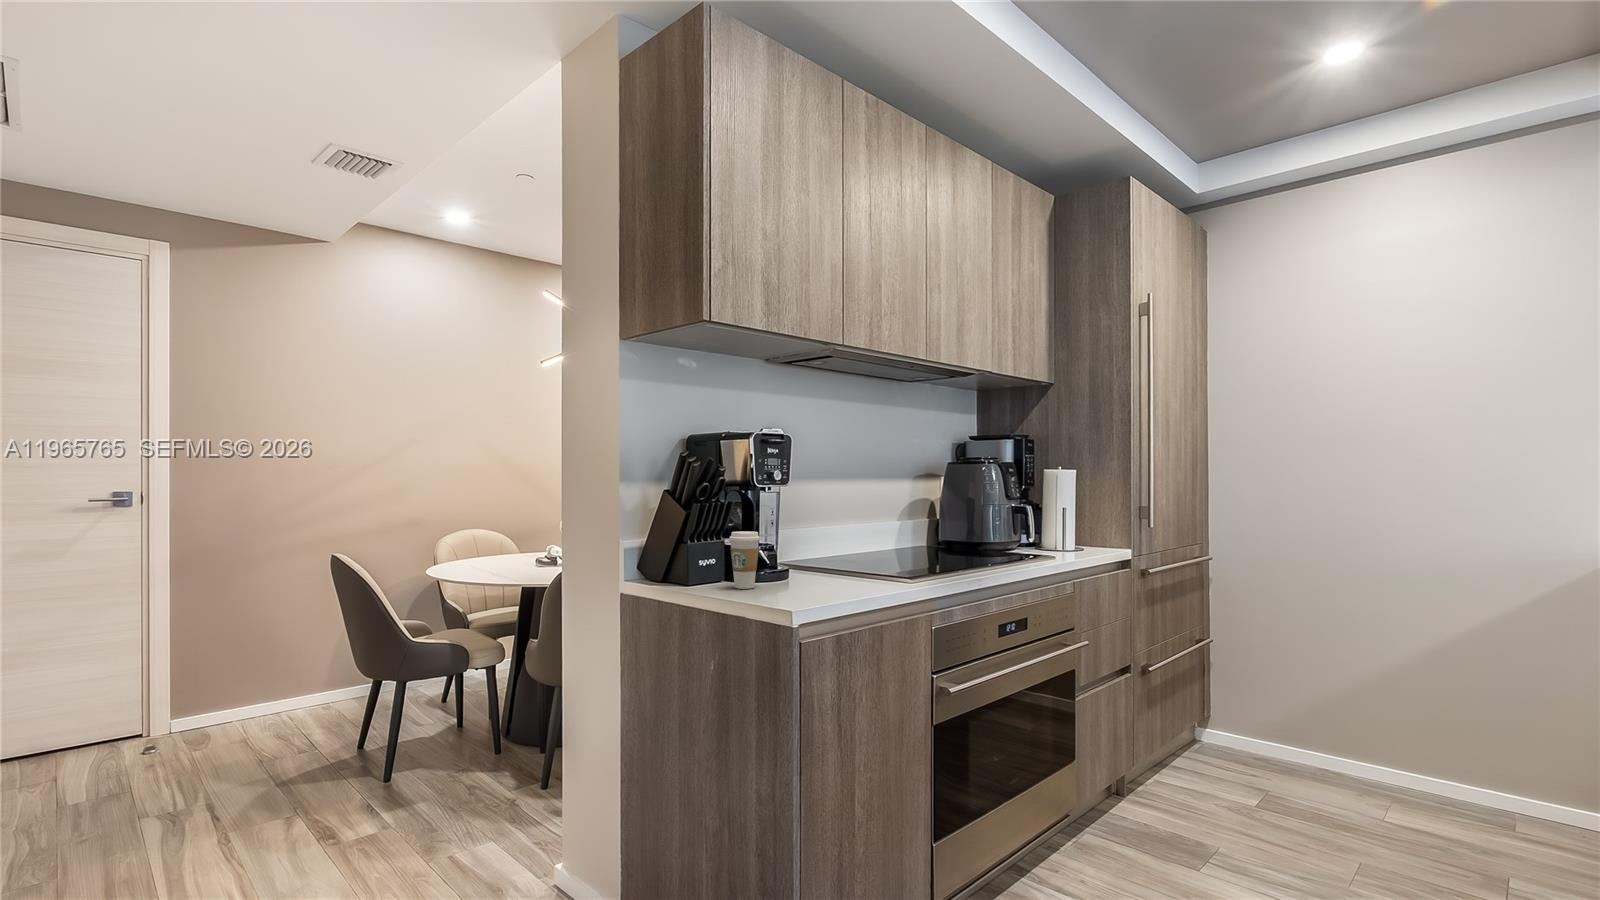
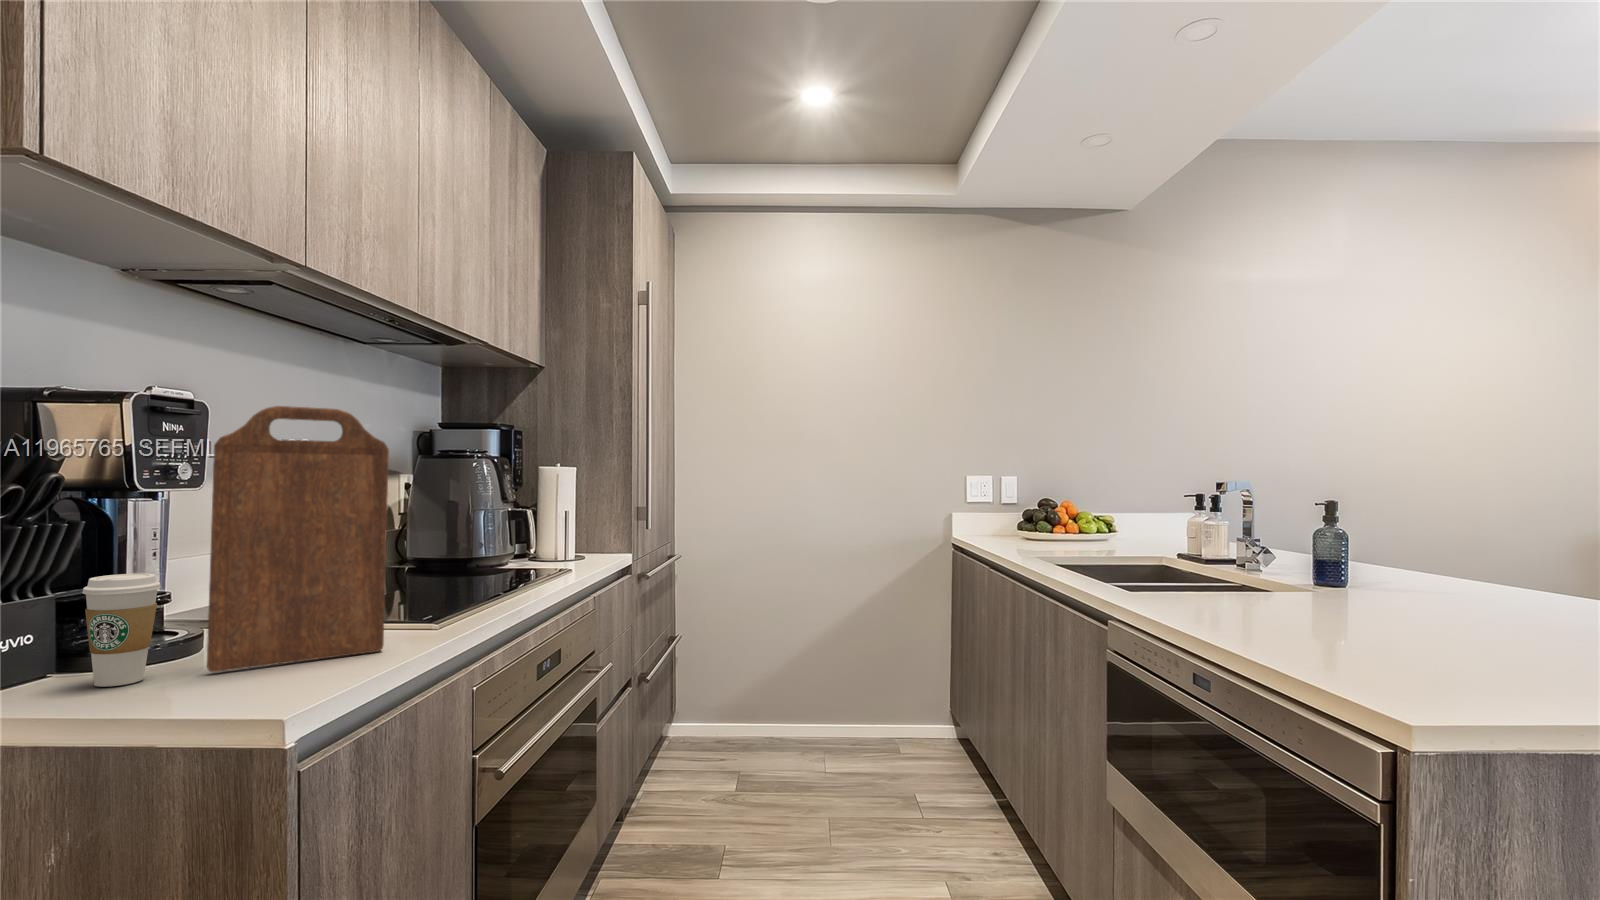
cutting board: none [779,438,867,590] -> present [207,406,389,672]

